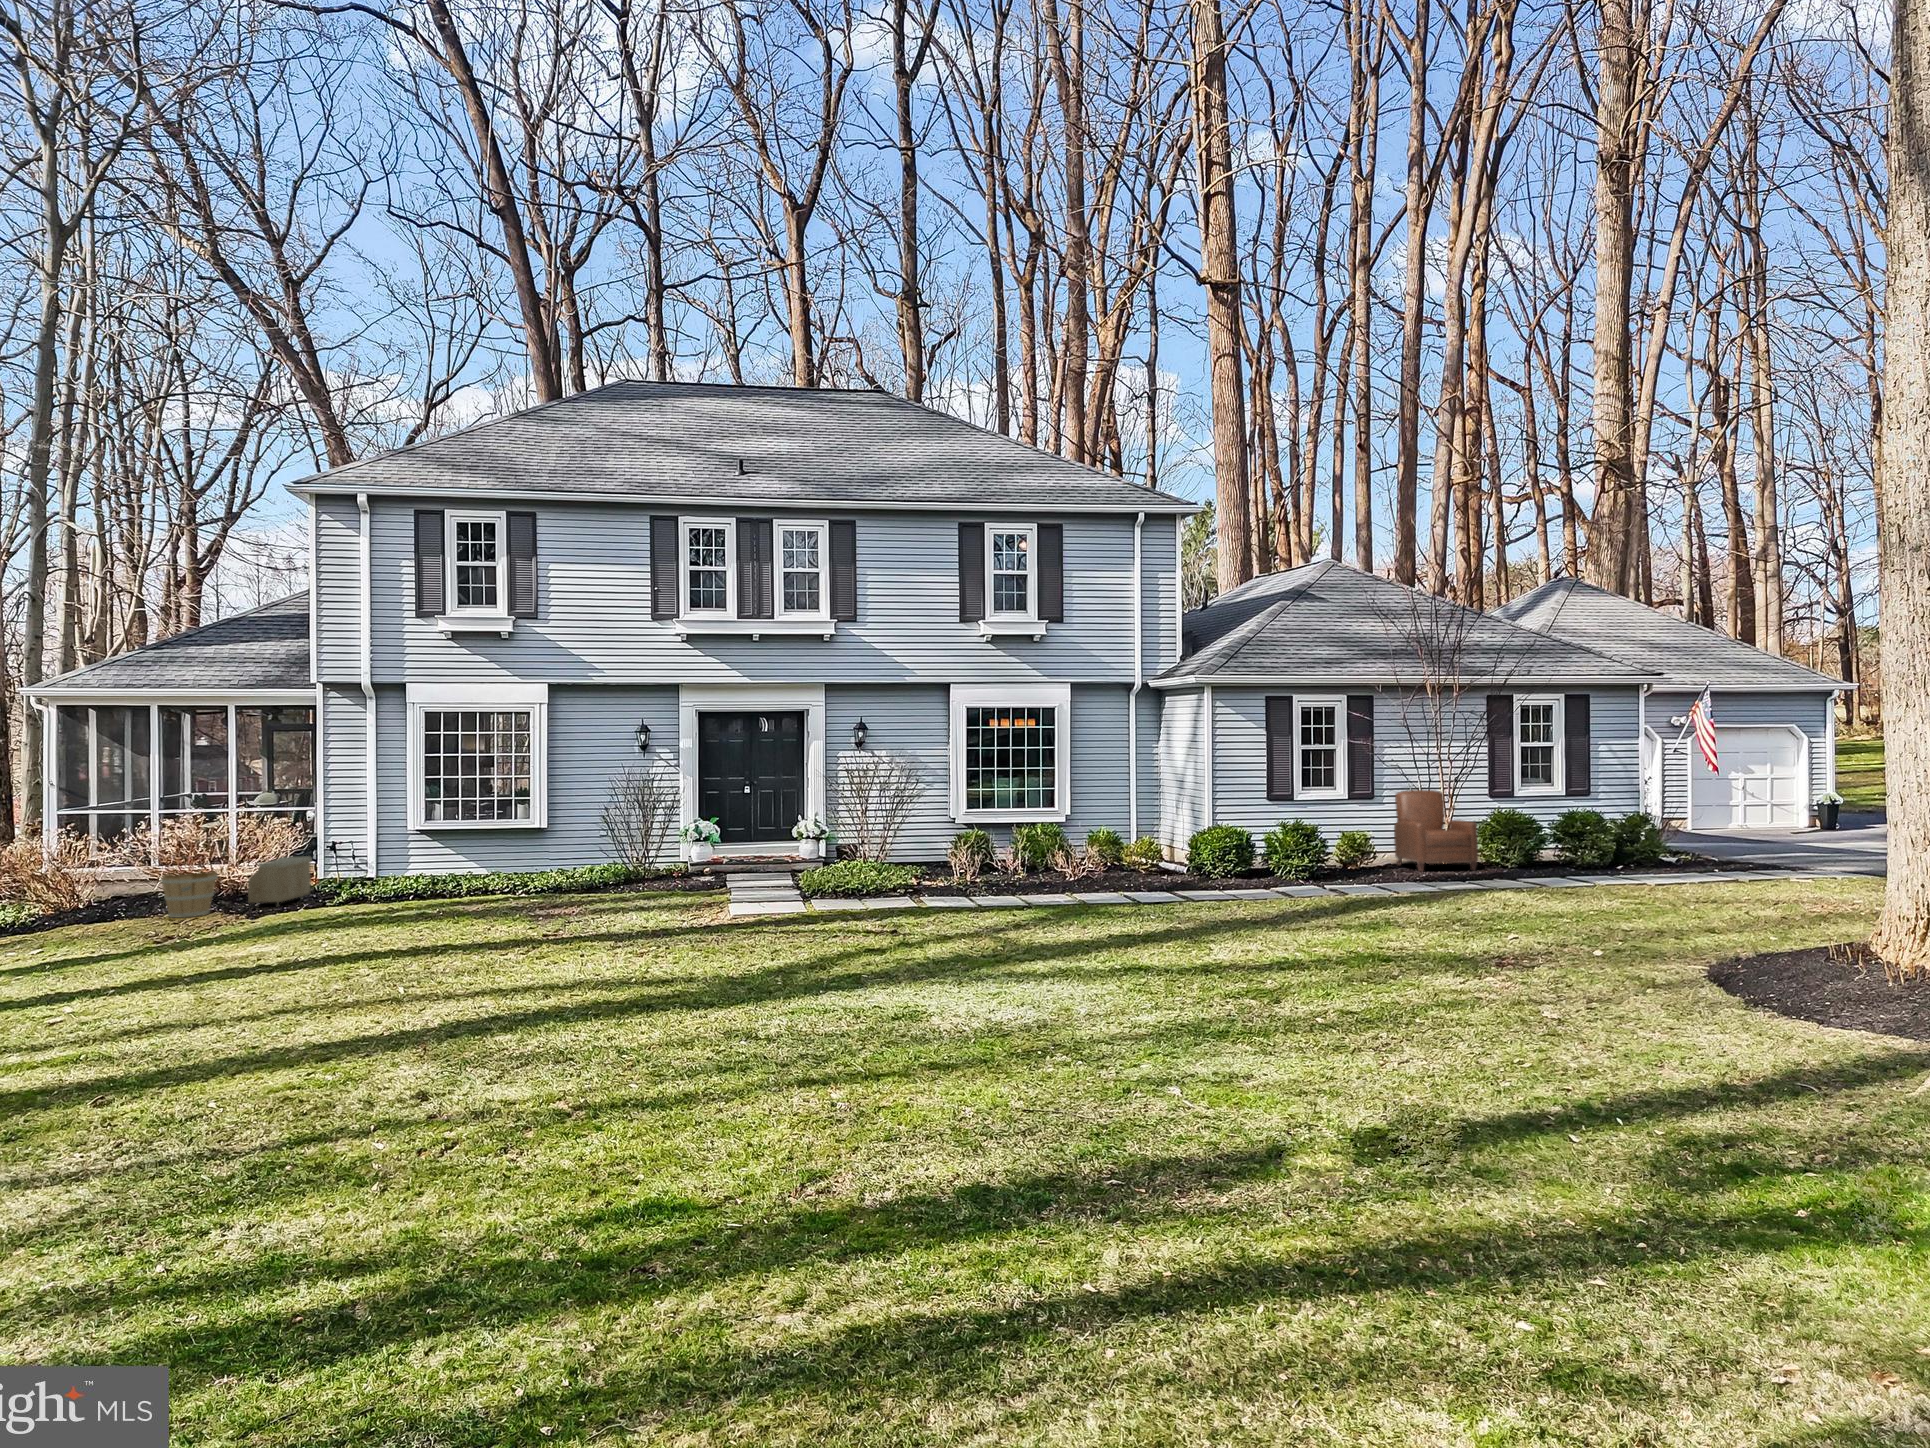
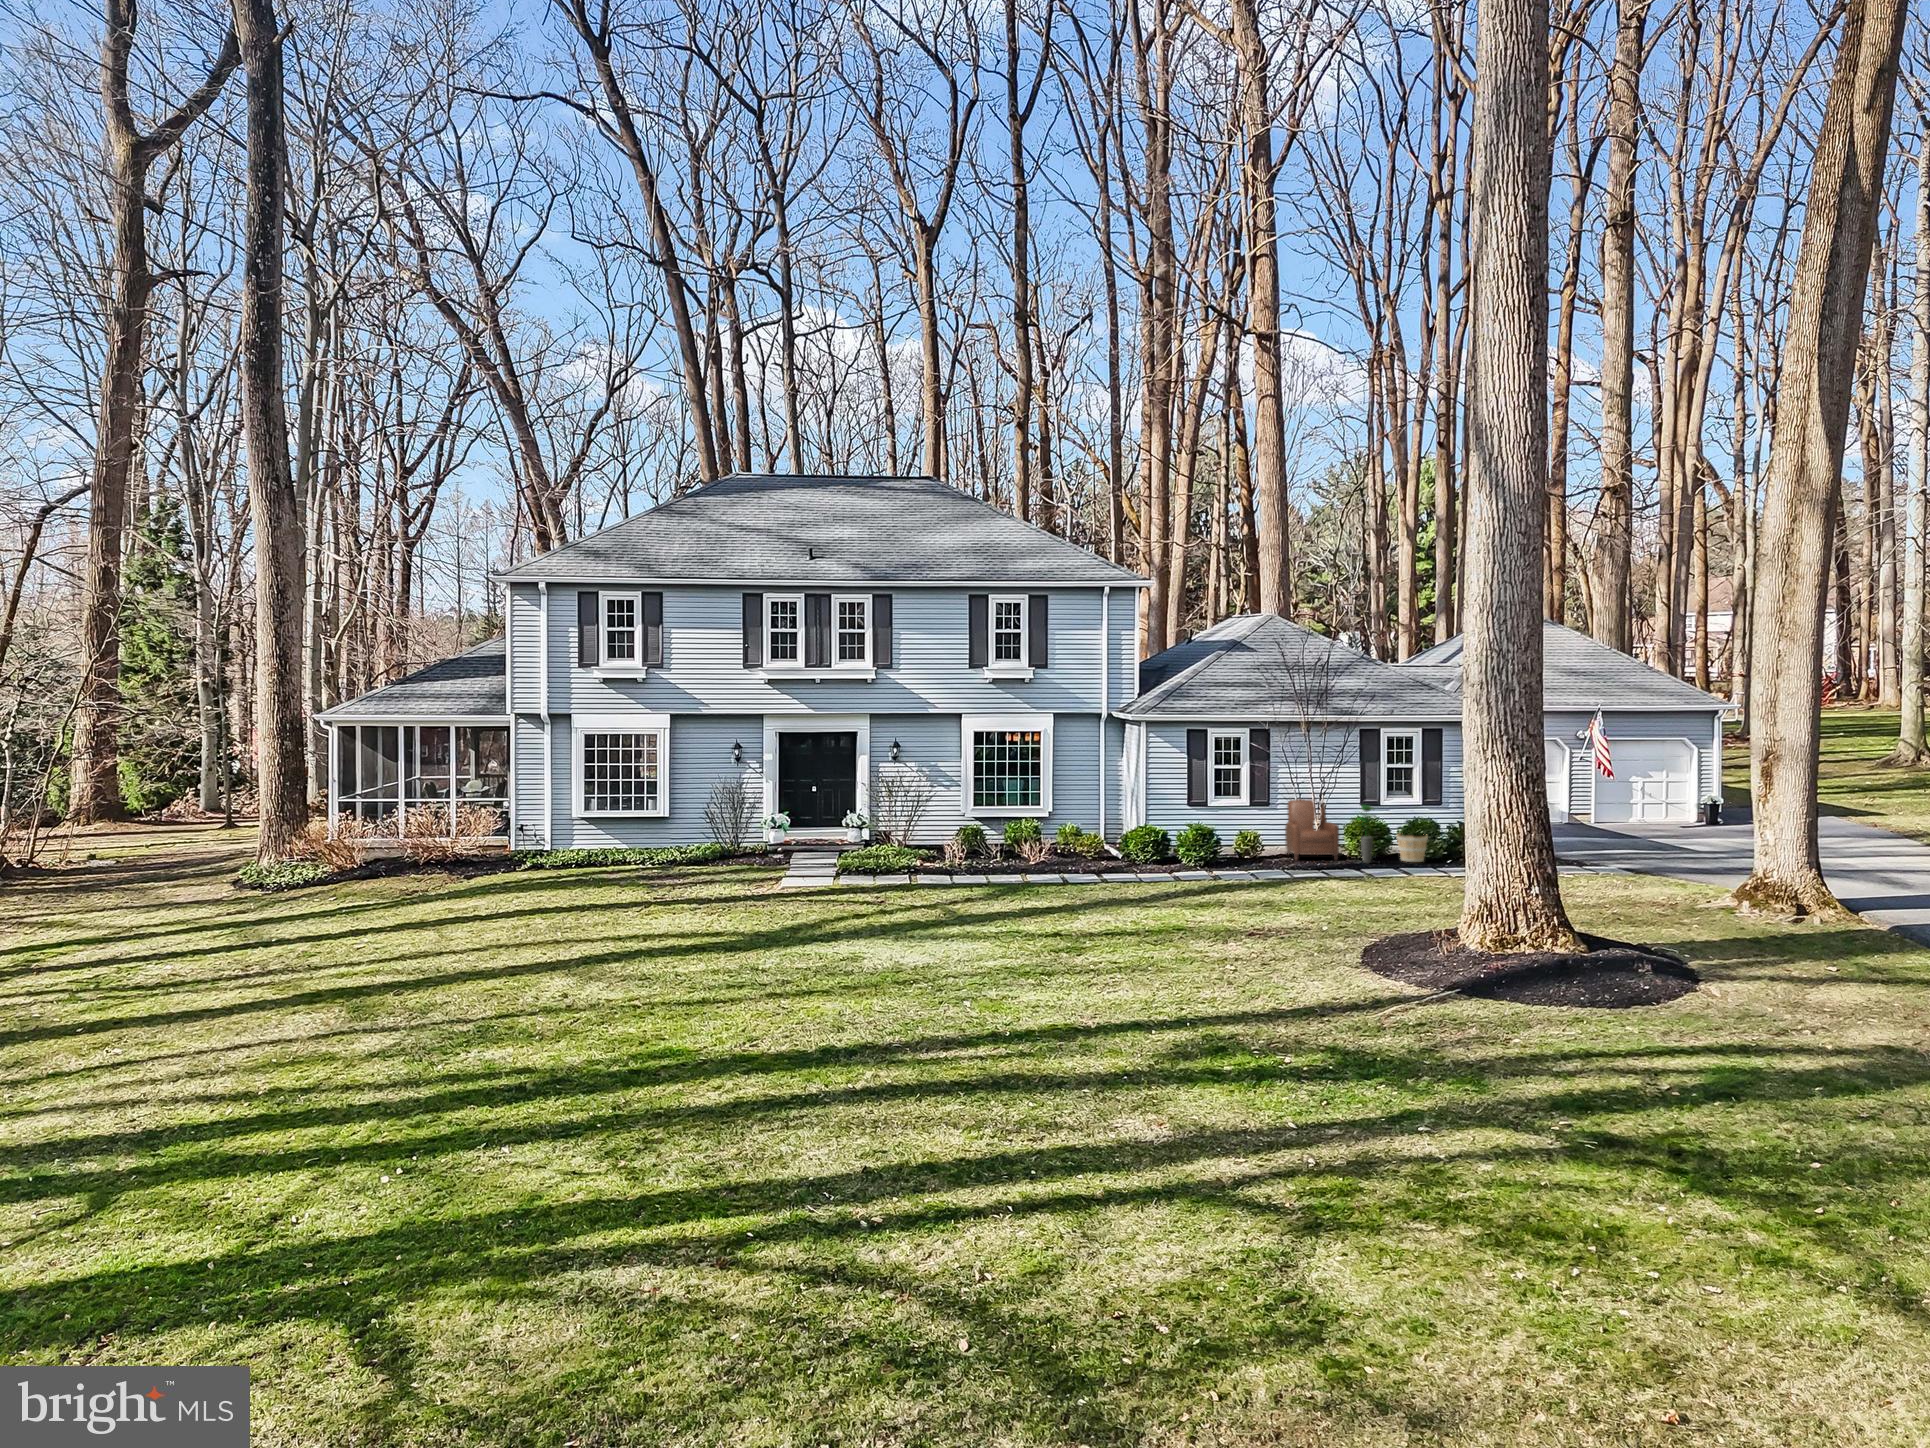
potted plant: none [1500,793,1538,873] -> present [1361,805,1377,863]
storage bench: present [248,856,312,906] -> none [466,835,508,869]
wooden bucket: present [161,871,218,918] -> present [1396,833,1428,862]

